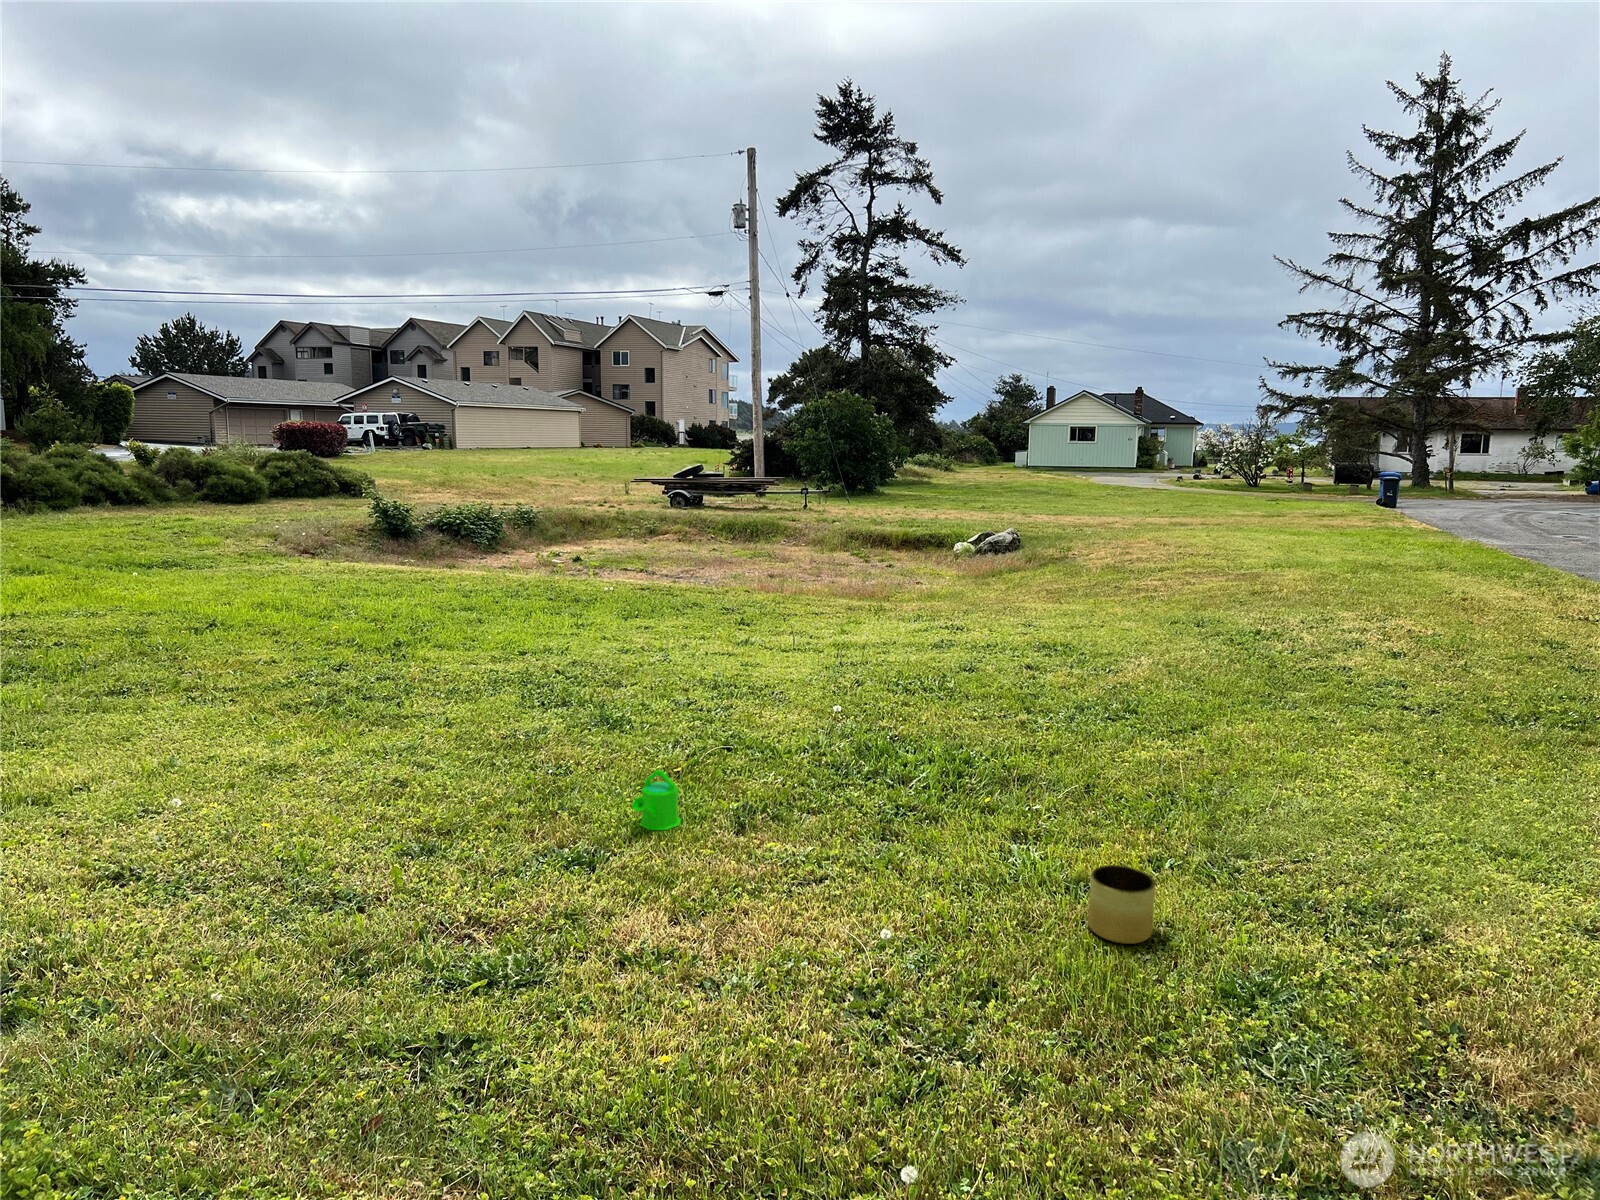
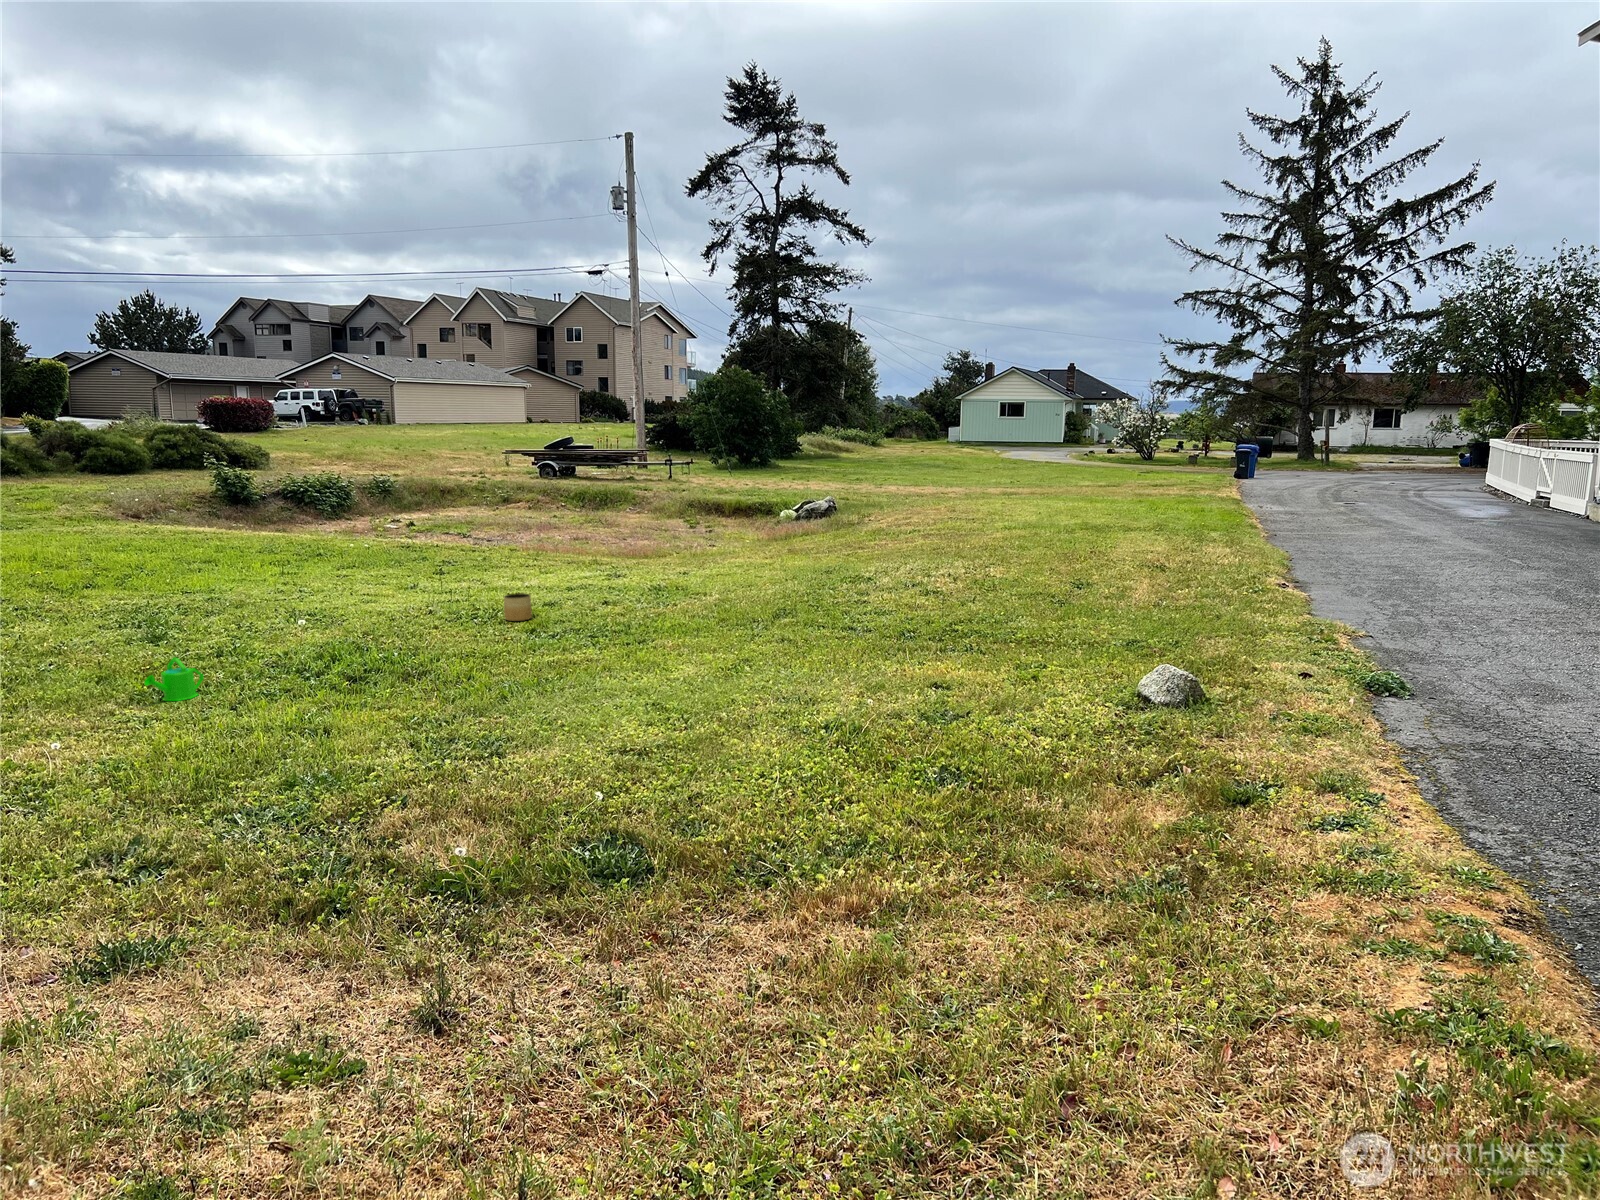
planter: present [1088,865,1155,944] -> present [504,593,532,621]

